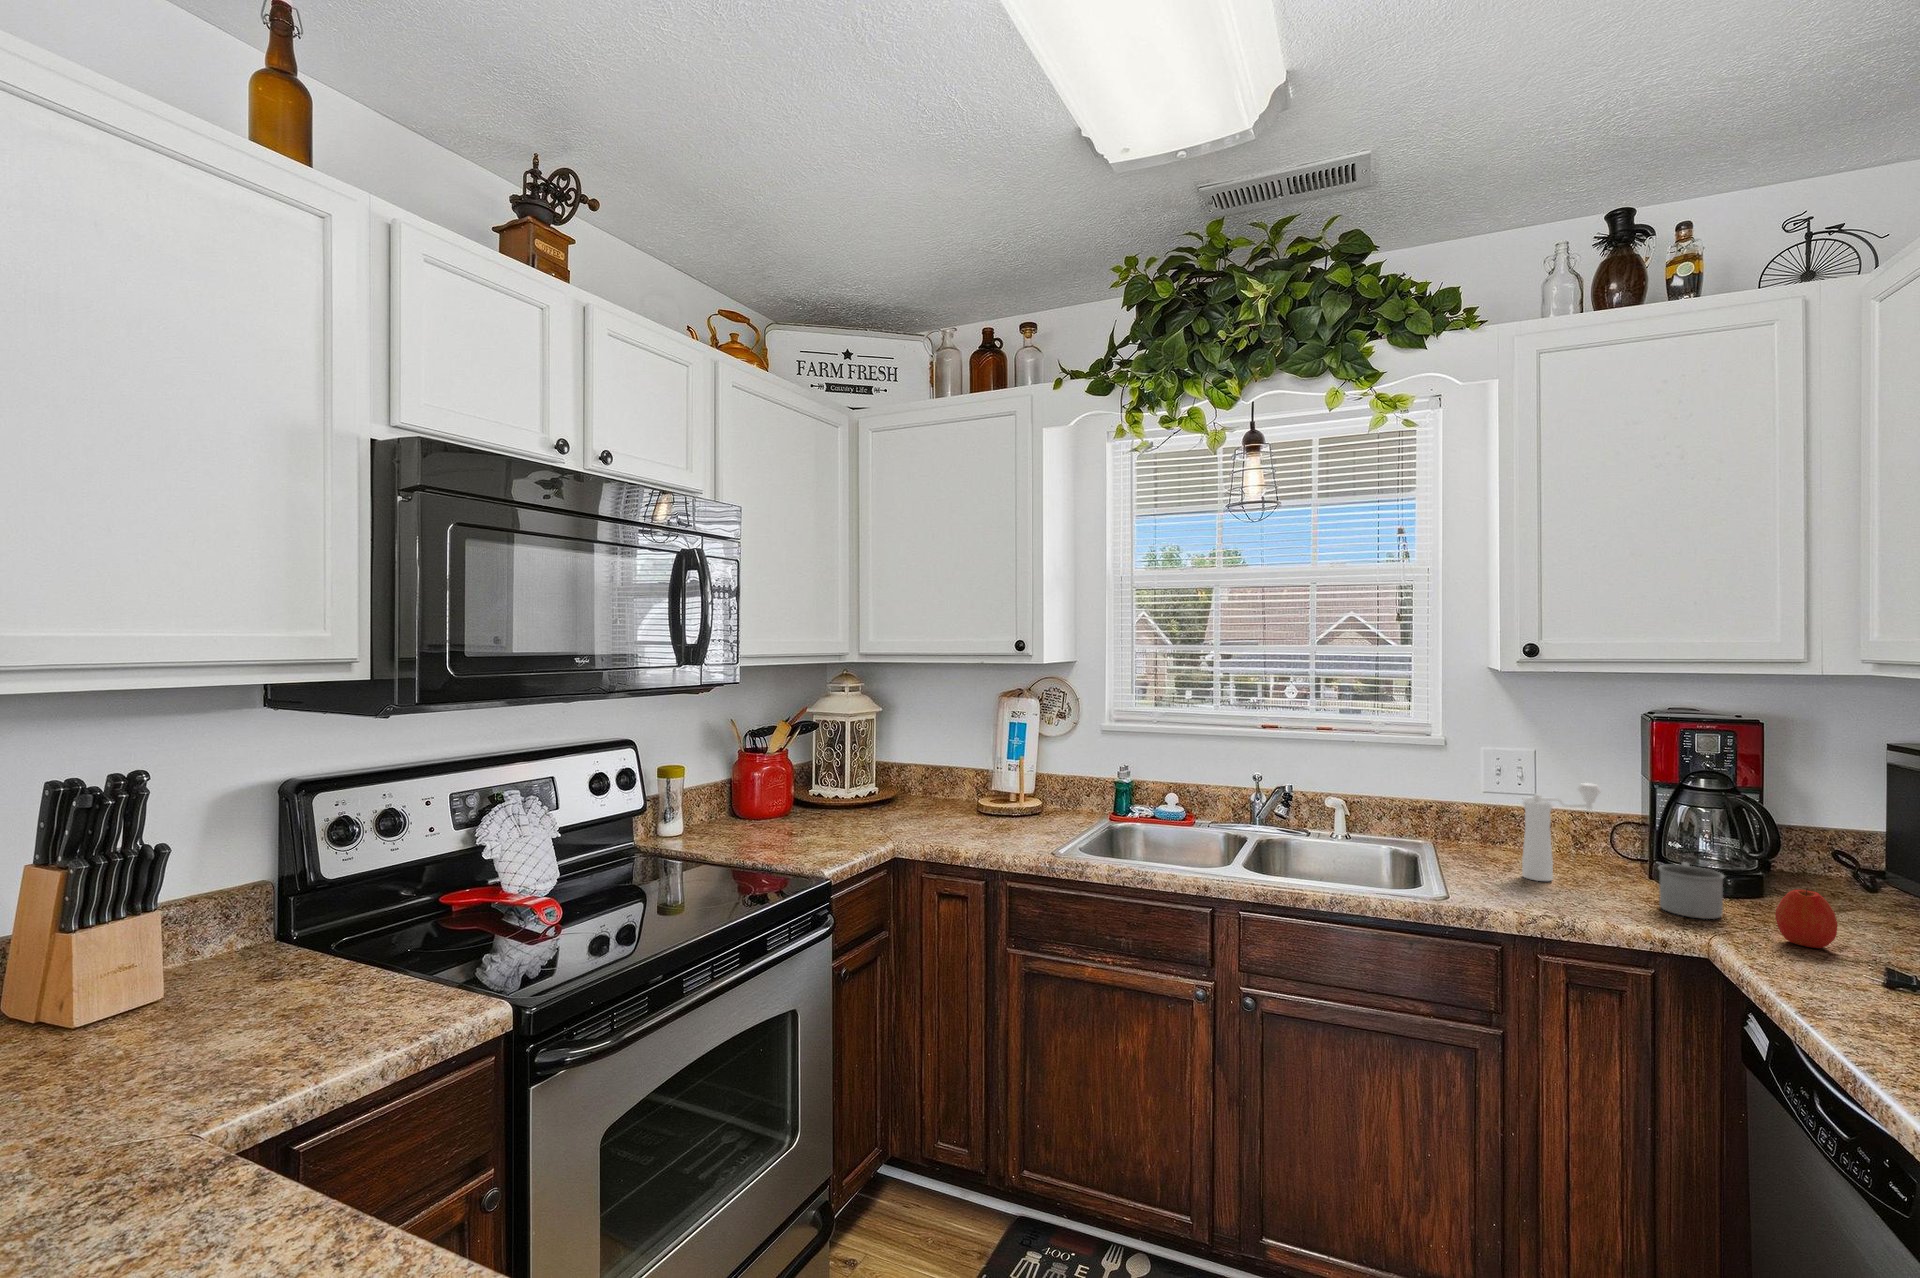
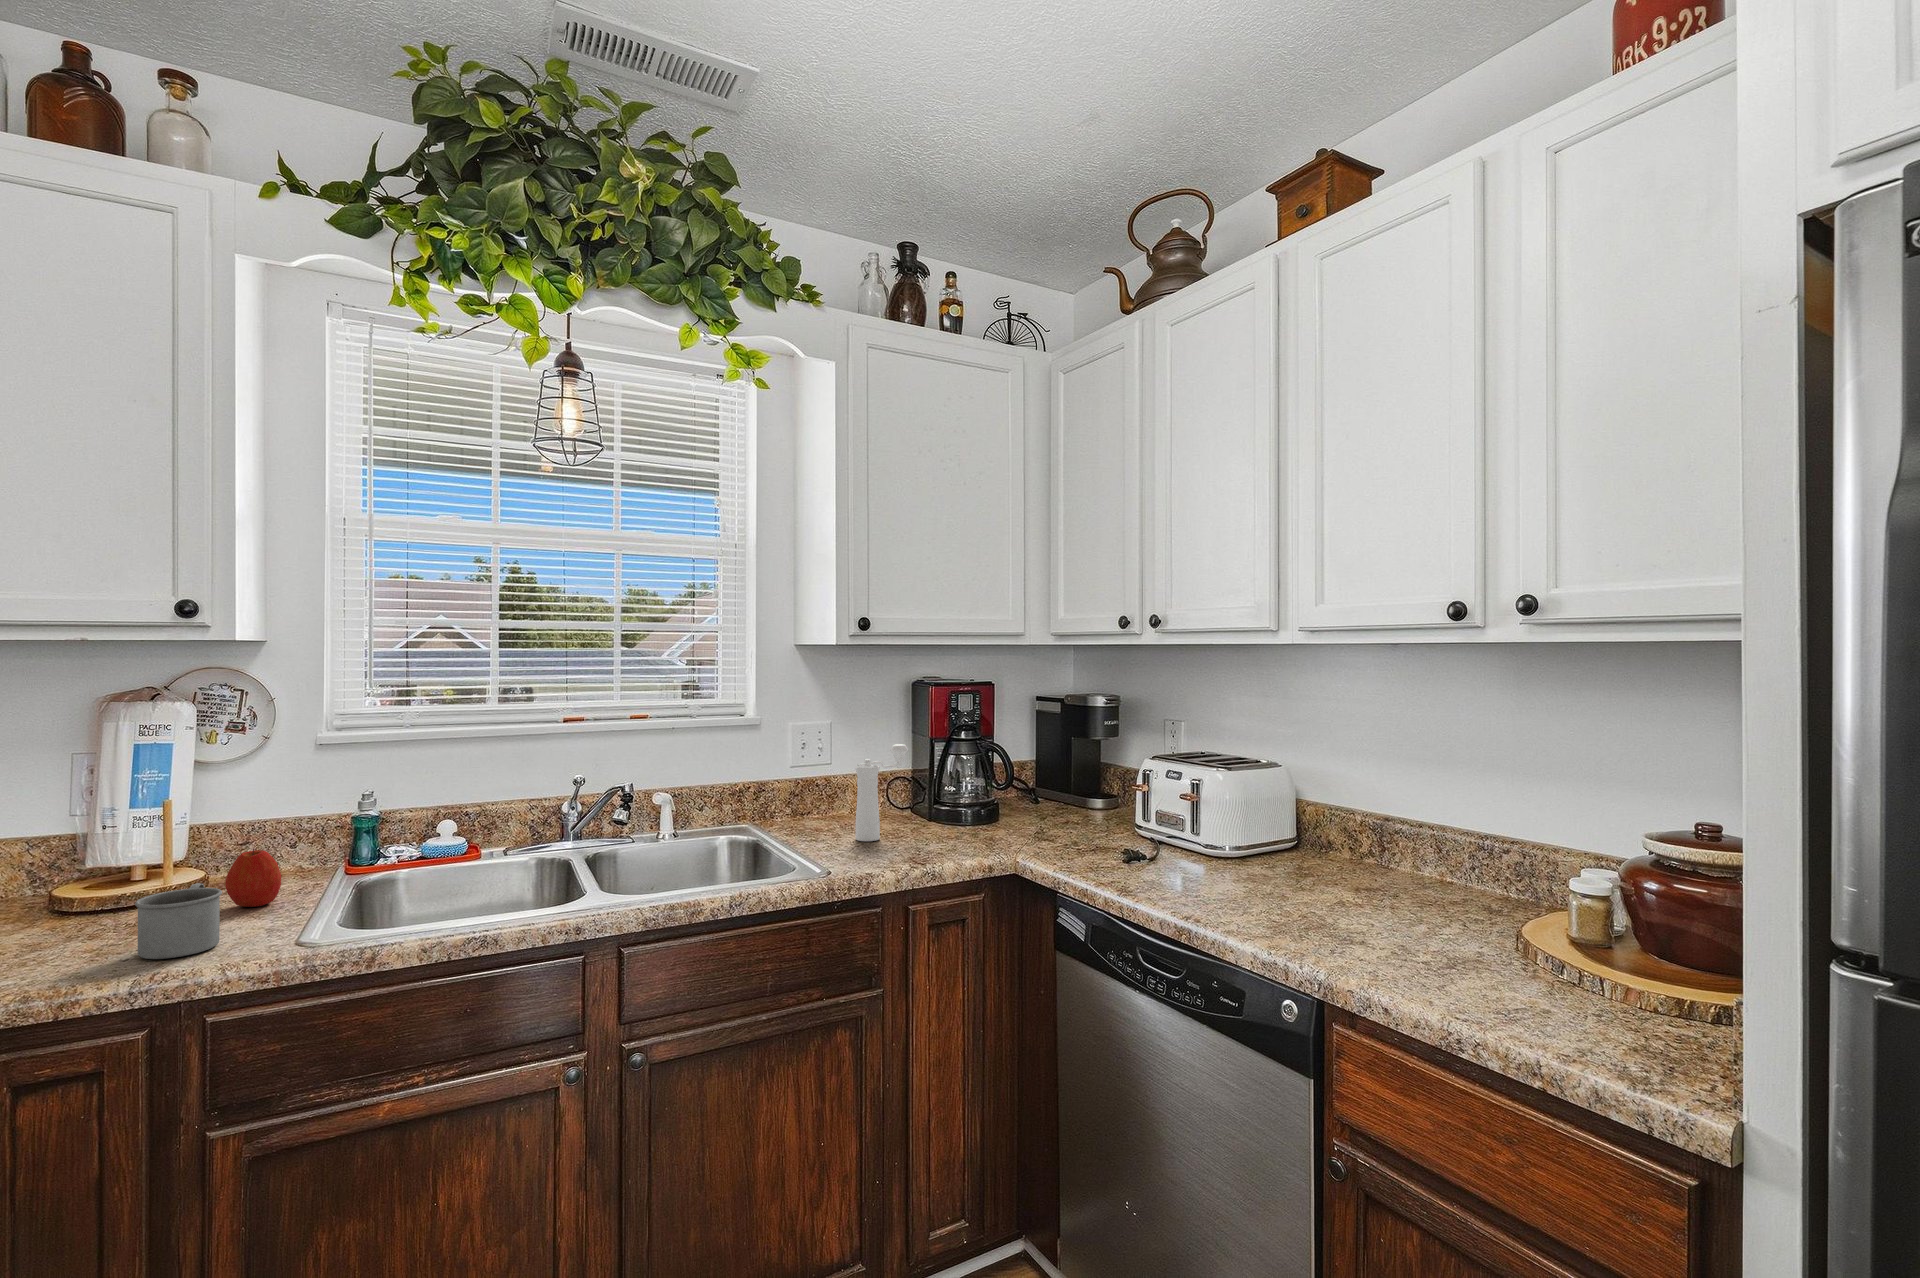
mug: present [1658,862,1724,919] -> present [135,883,222,959]
apple: present [1775,889,1838,948] -> present [225,849,281,907]

